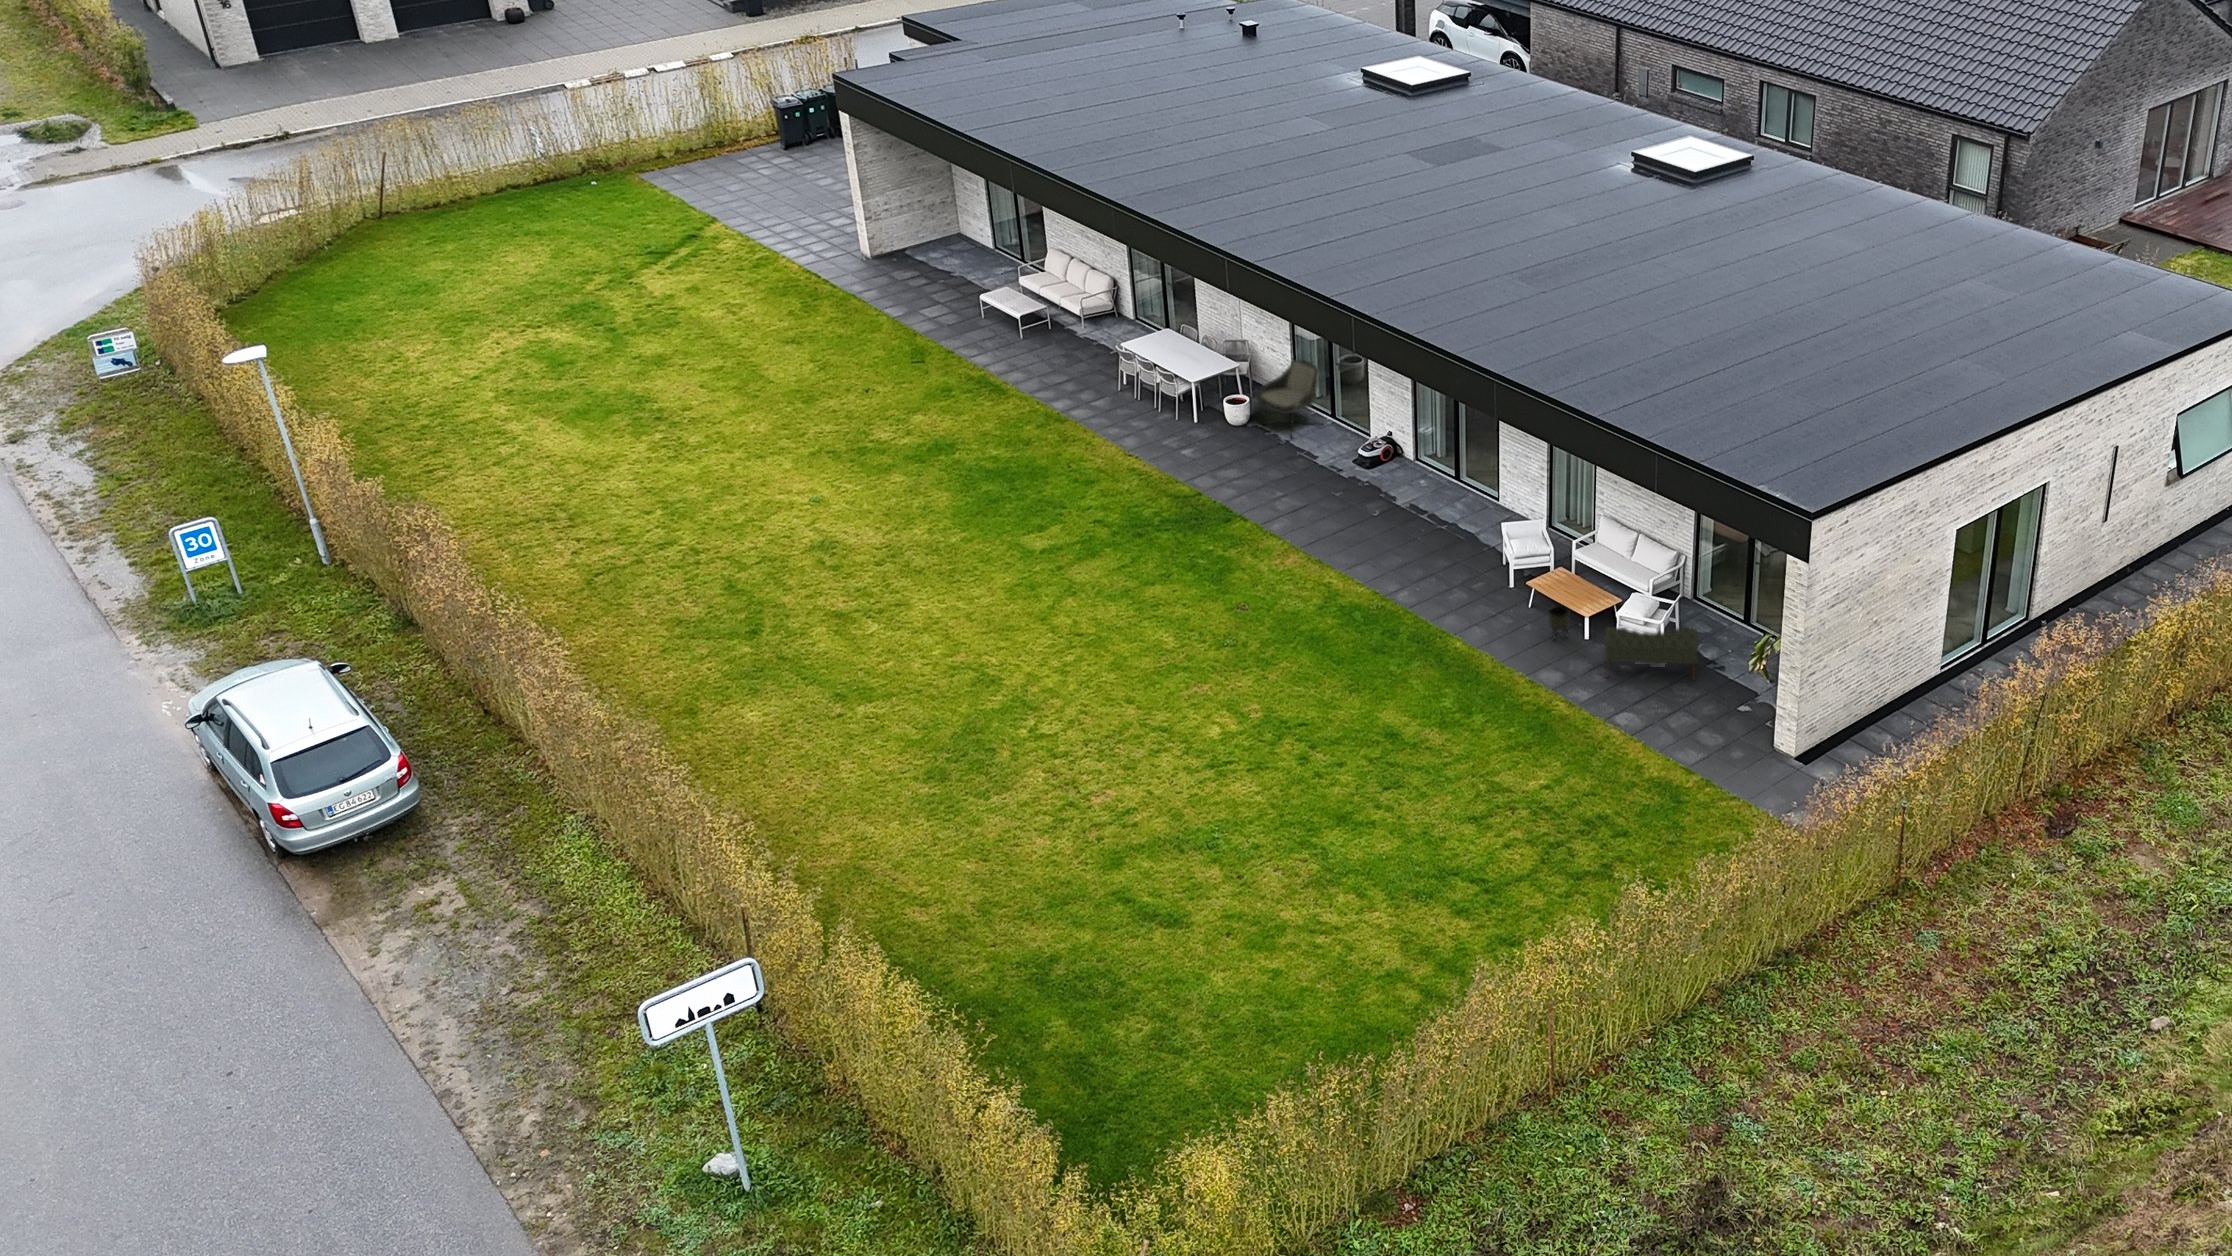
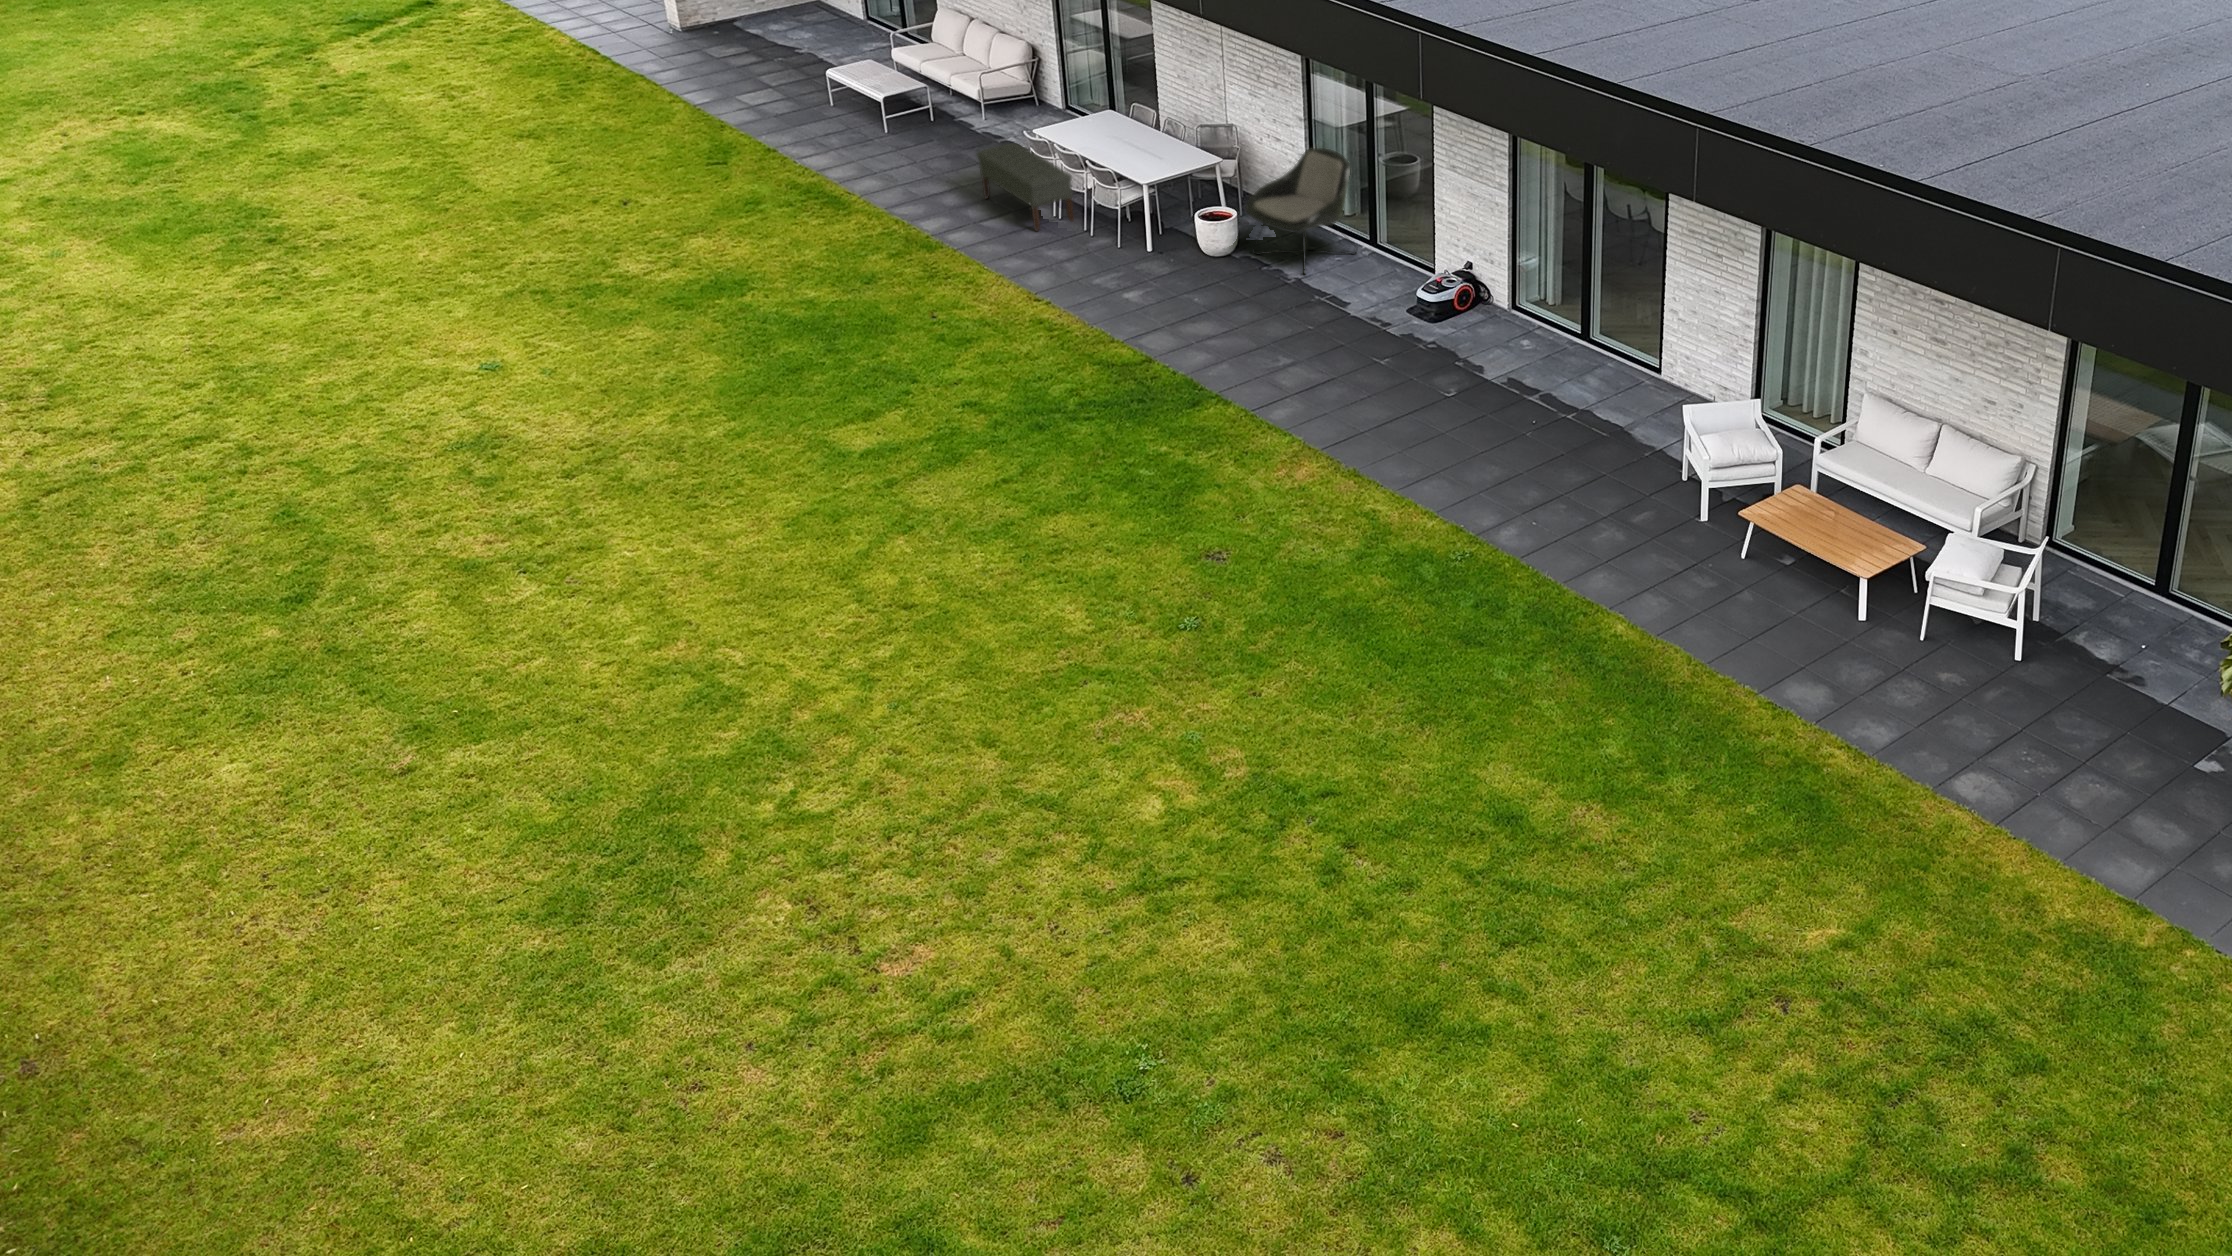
planter: present [1548,605,1569,639] -> none [1790,557,1832,624]
bench: present [1605,627,1699,680] -> present [977,143,1074,231]

